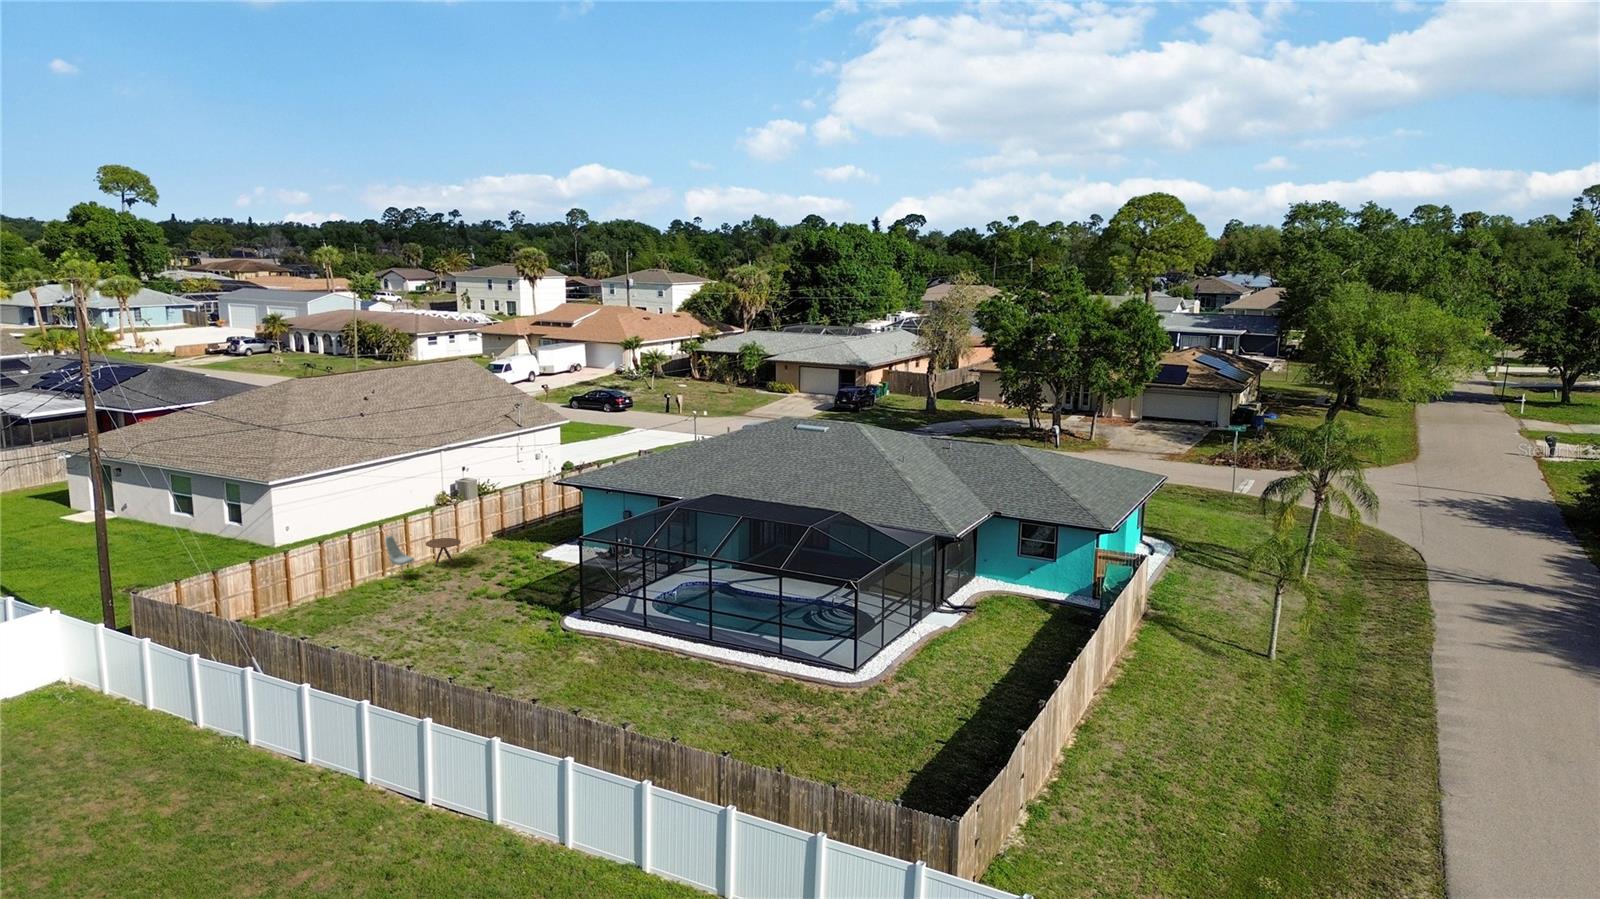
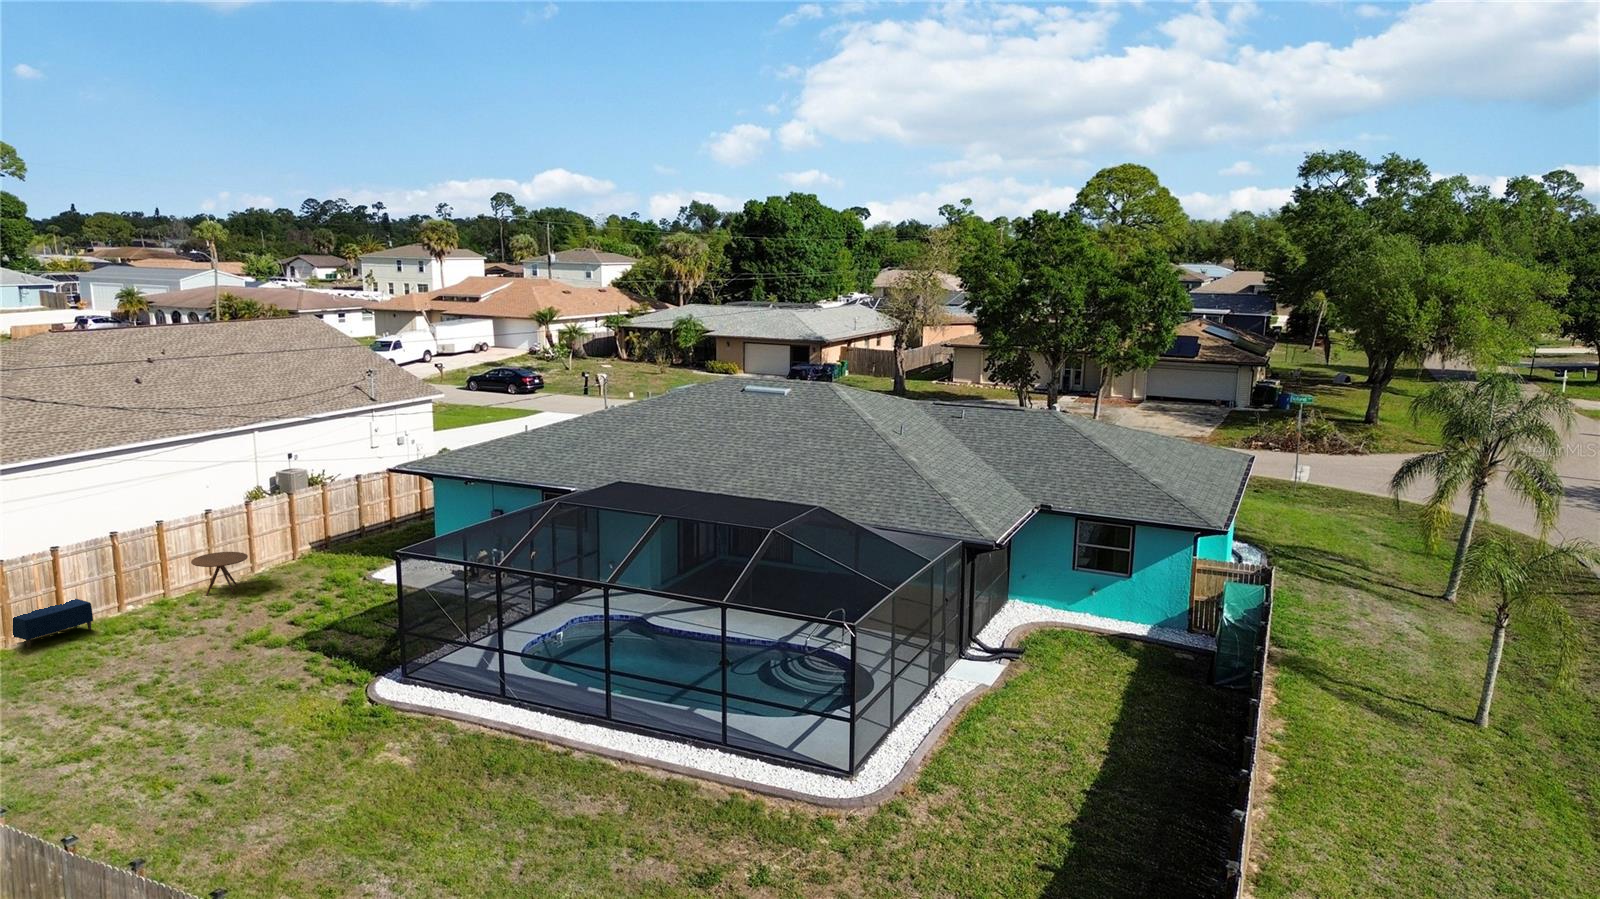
chair: present [385,536,414,574] -> none [118,549,170,618]
bench: none [327,566,374,597] -> present [13,599,93,649]

